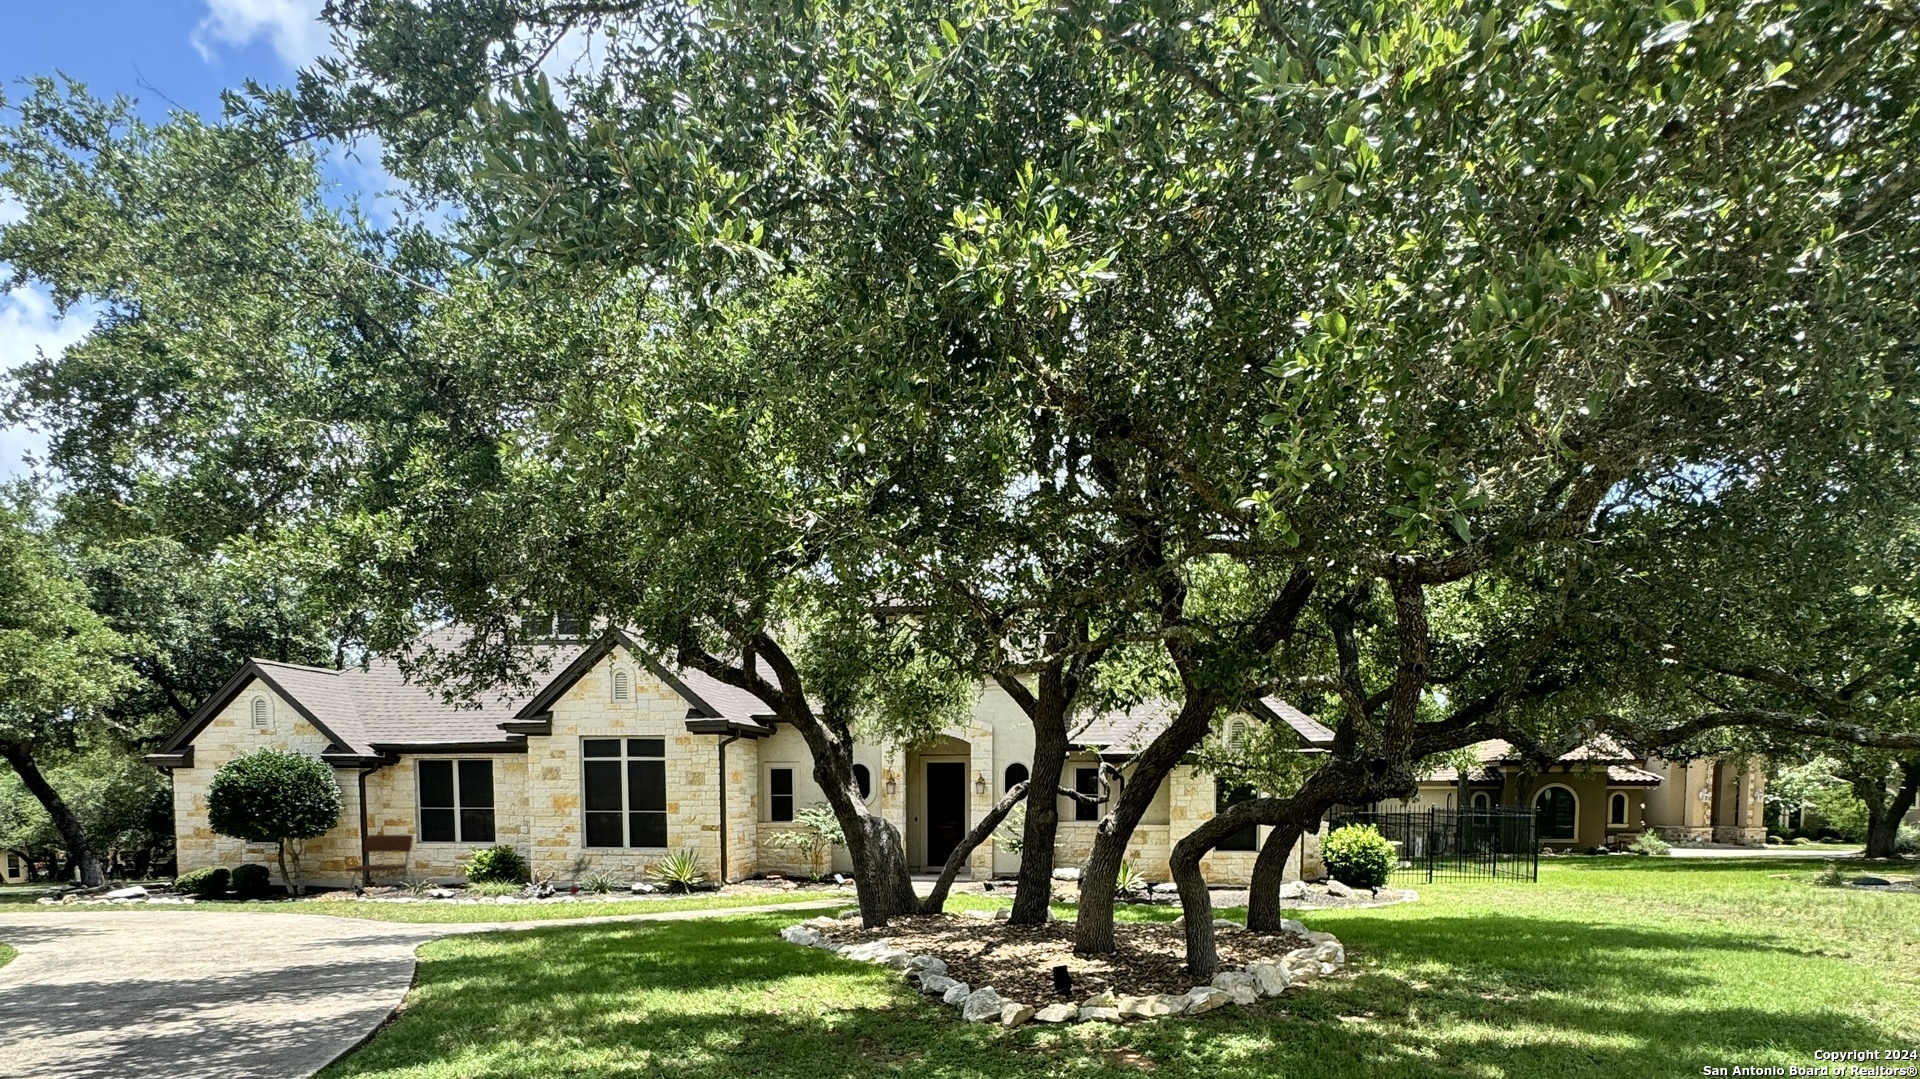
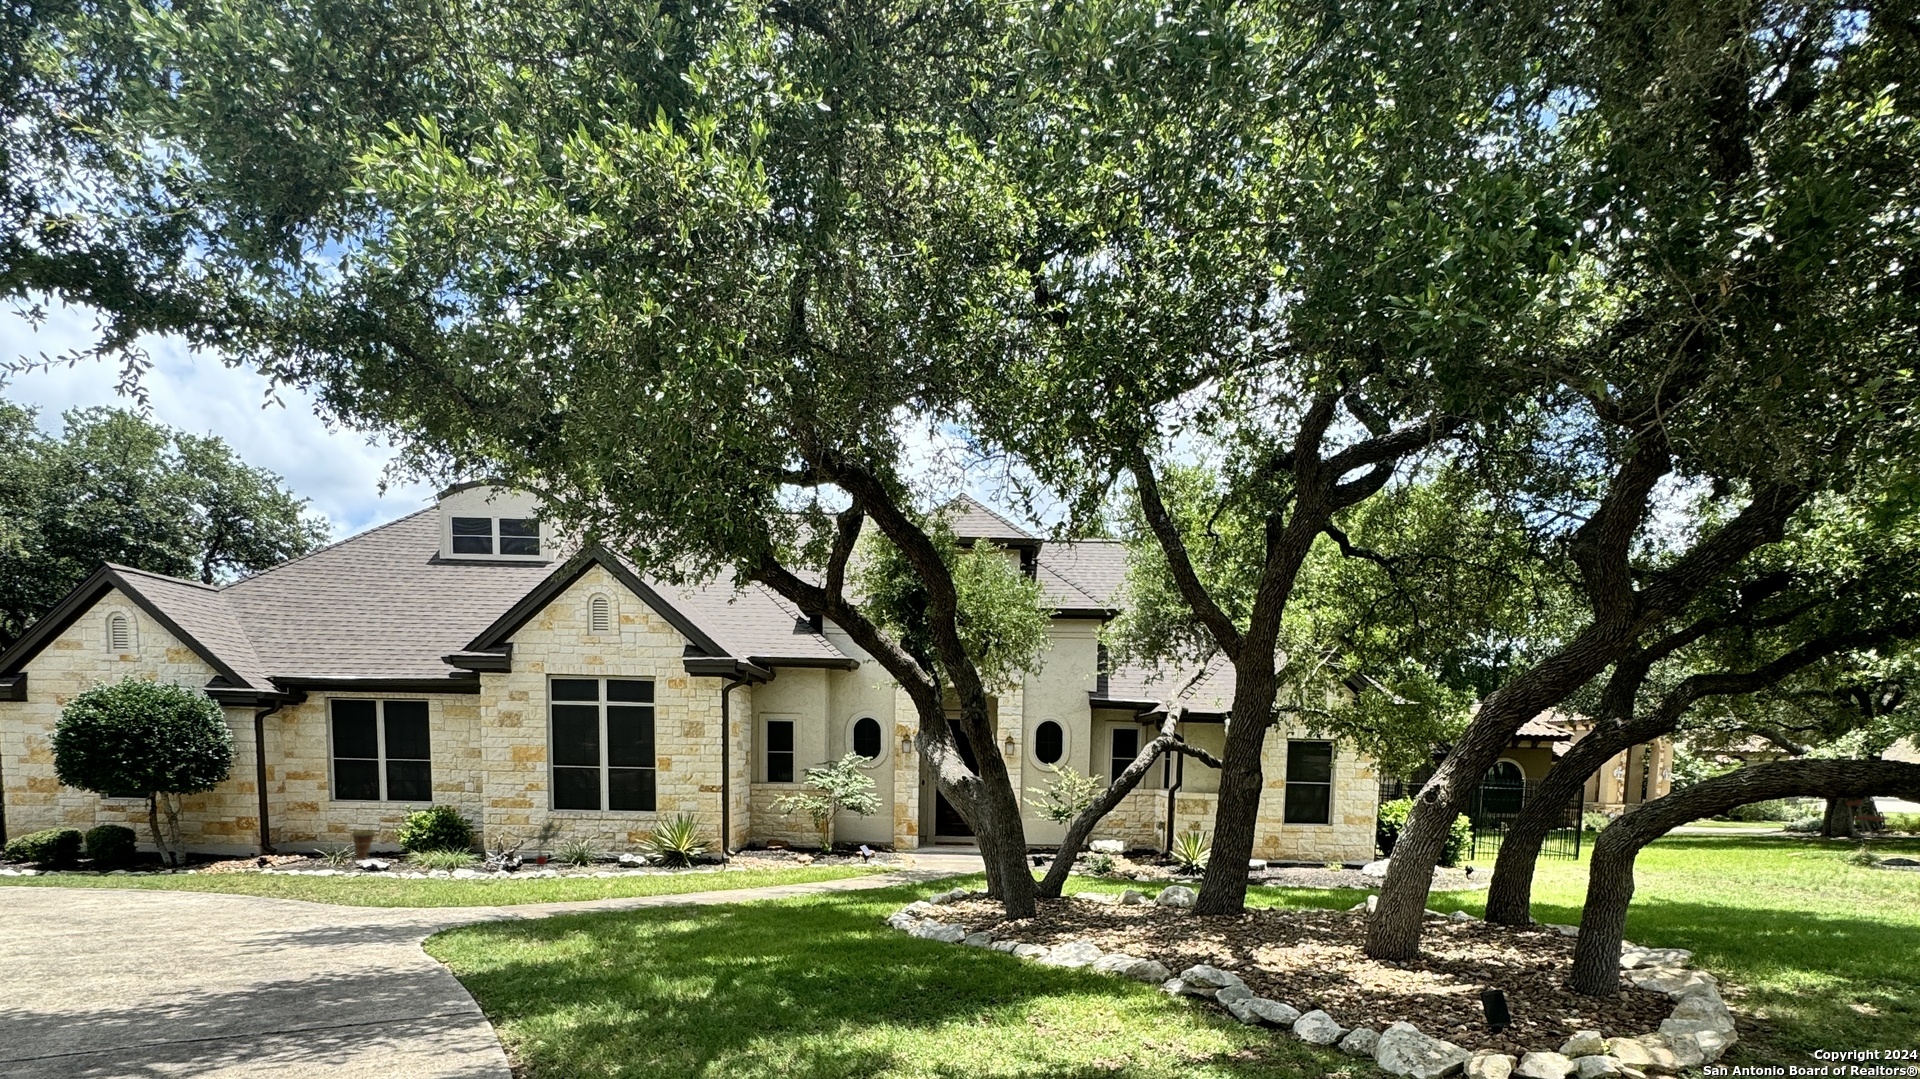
bench: present [345,835,413,893] -> present [1847,800,1890,838]
basket: none [431,864,450,891] -> present [352,829,375,860]

